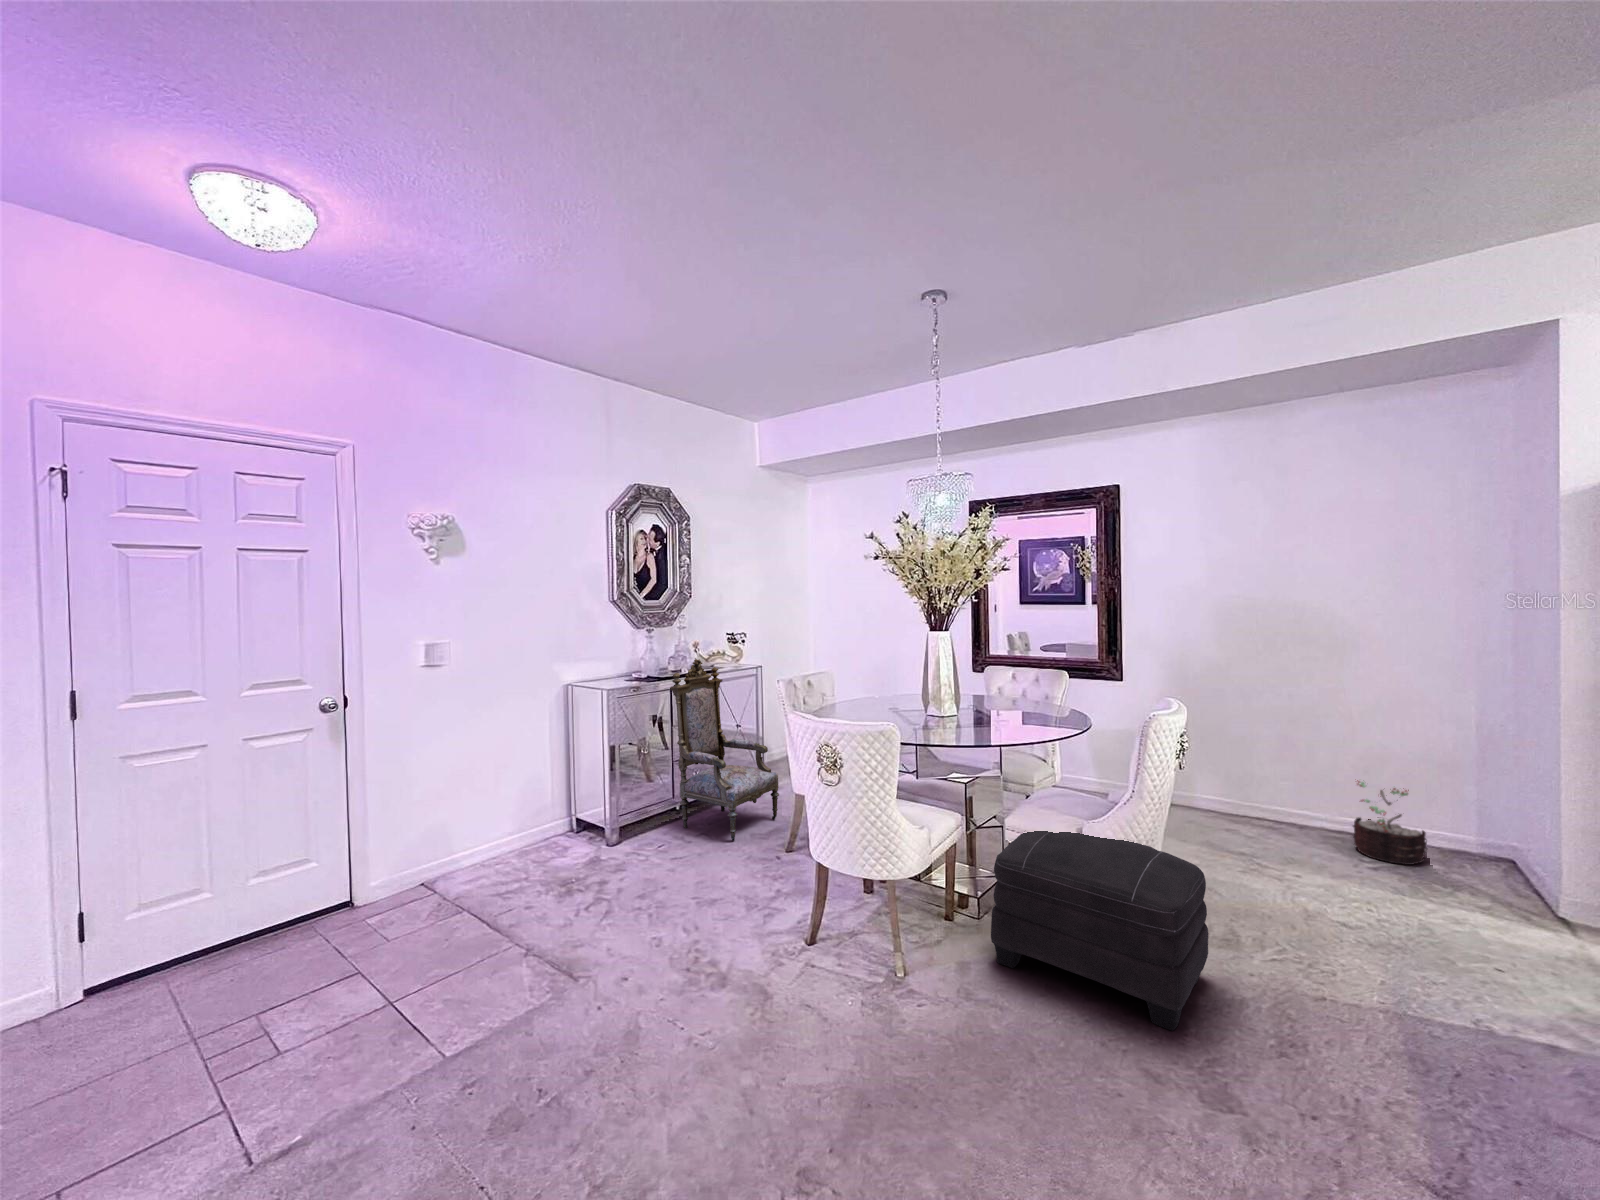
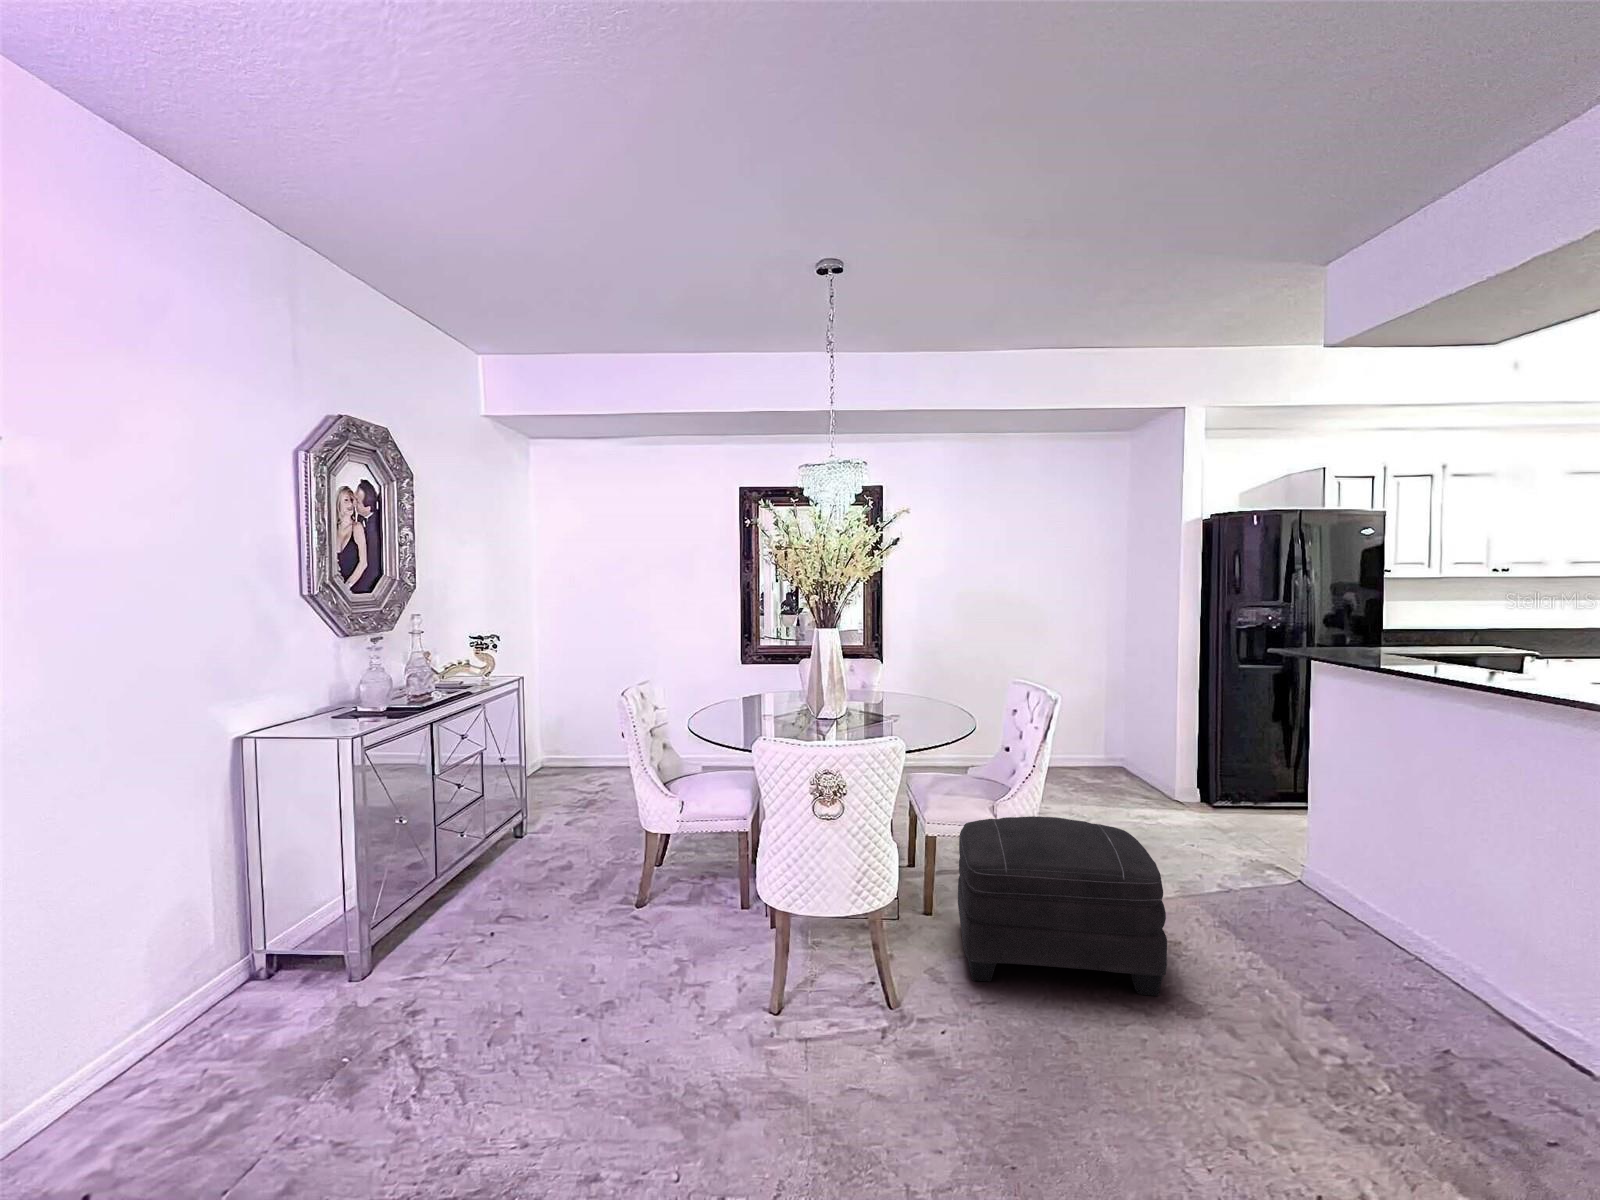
armchair: present [670,658,779,841] -> none [430,674,588,921]
decorative plant: present [1353,780,1427,865] -> none [1097,709,1148,796]

